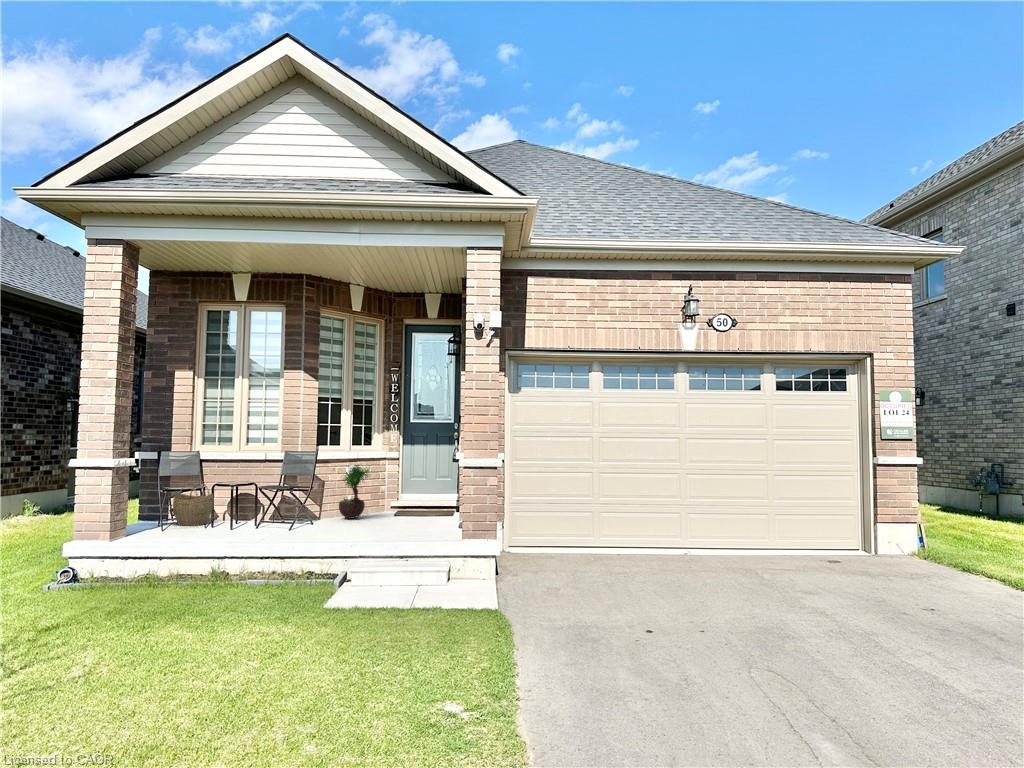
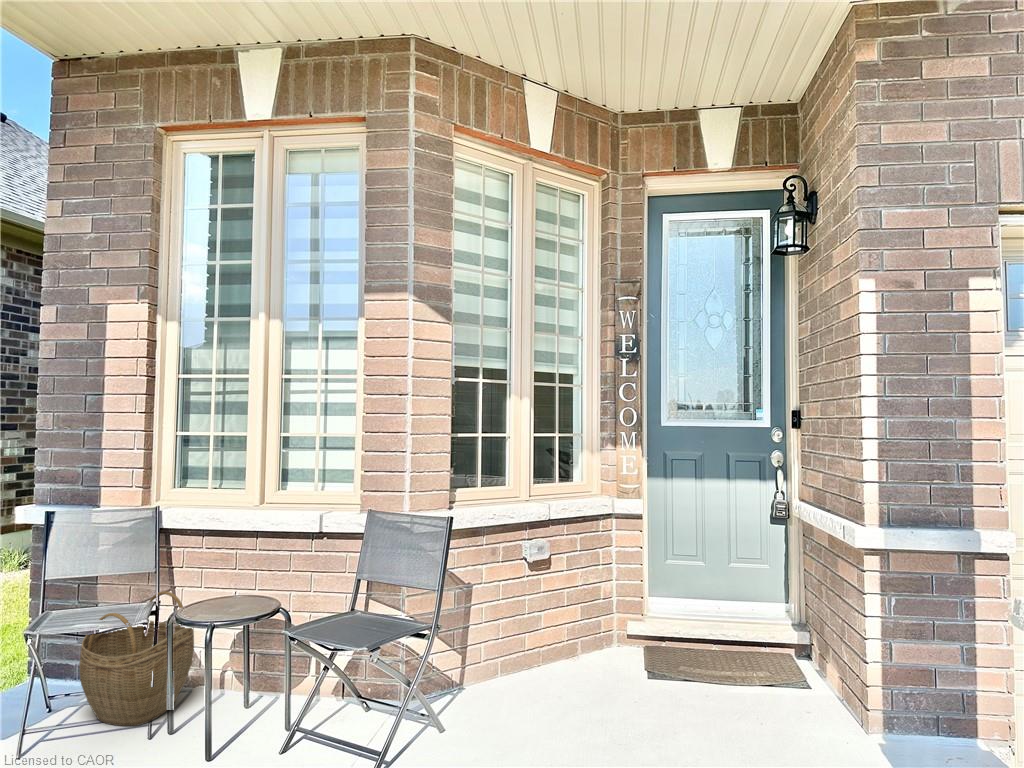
potted tree: present [339,466,369,519] -> none [512,538,602,696]

